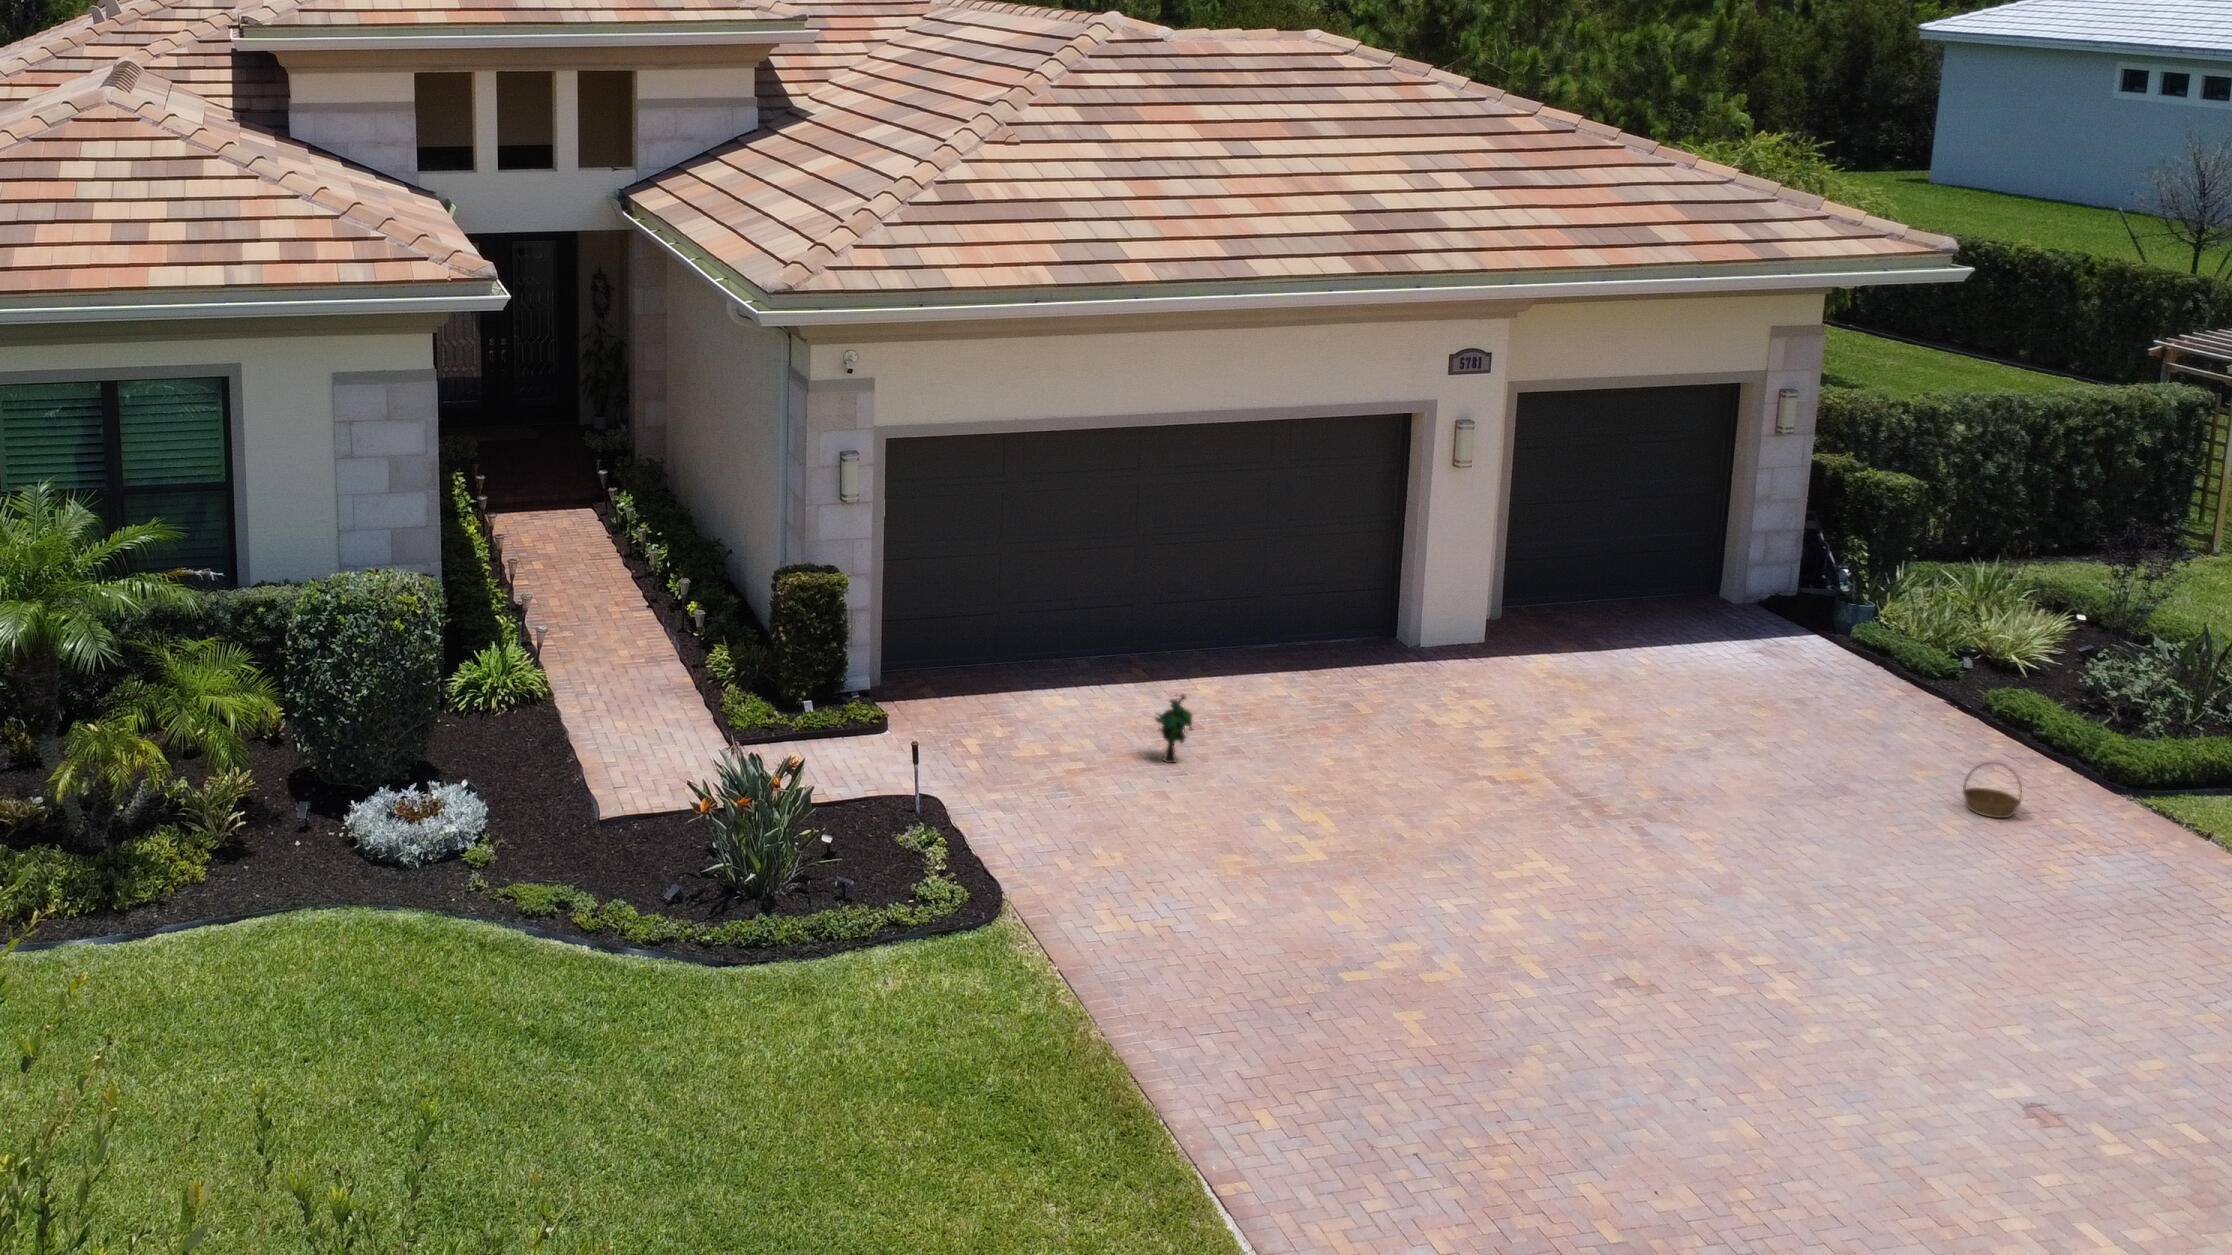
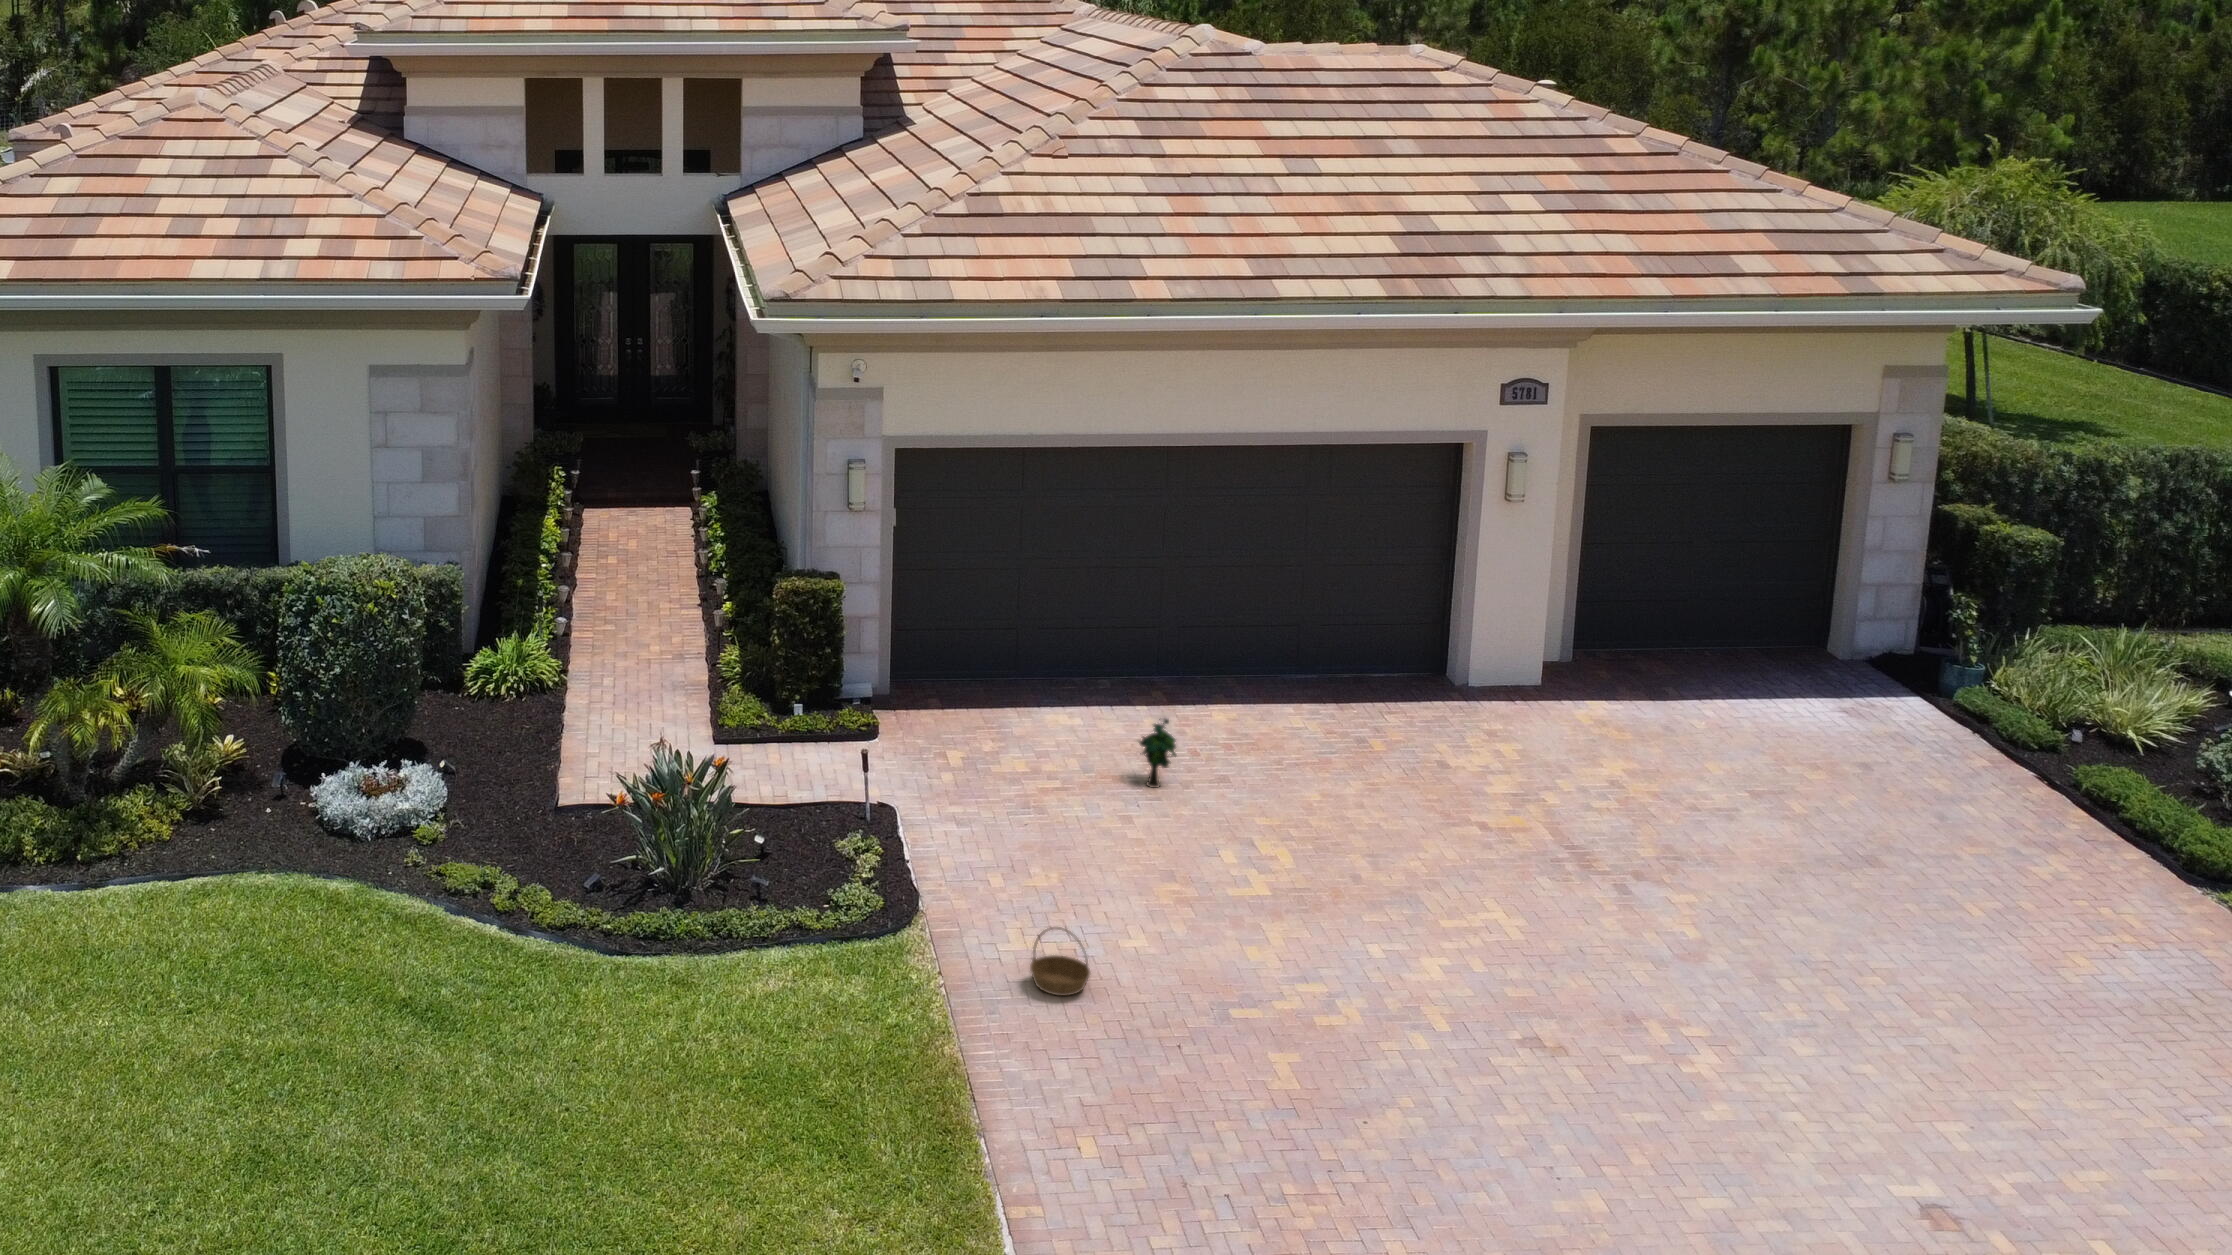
basket: present [1963,763,2022,818] -> present [1030,927,1090,996]

